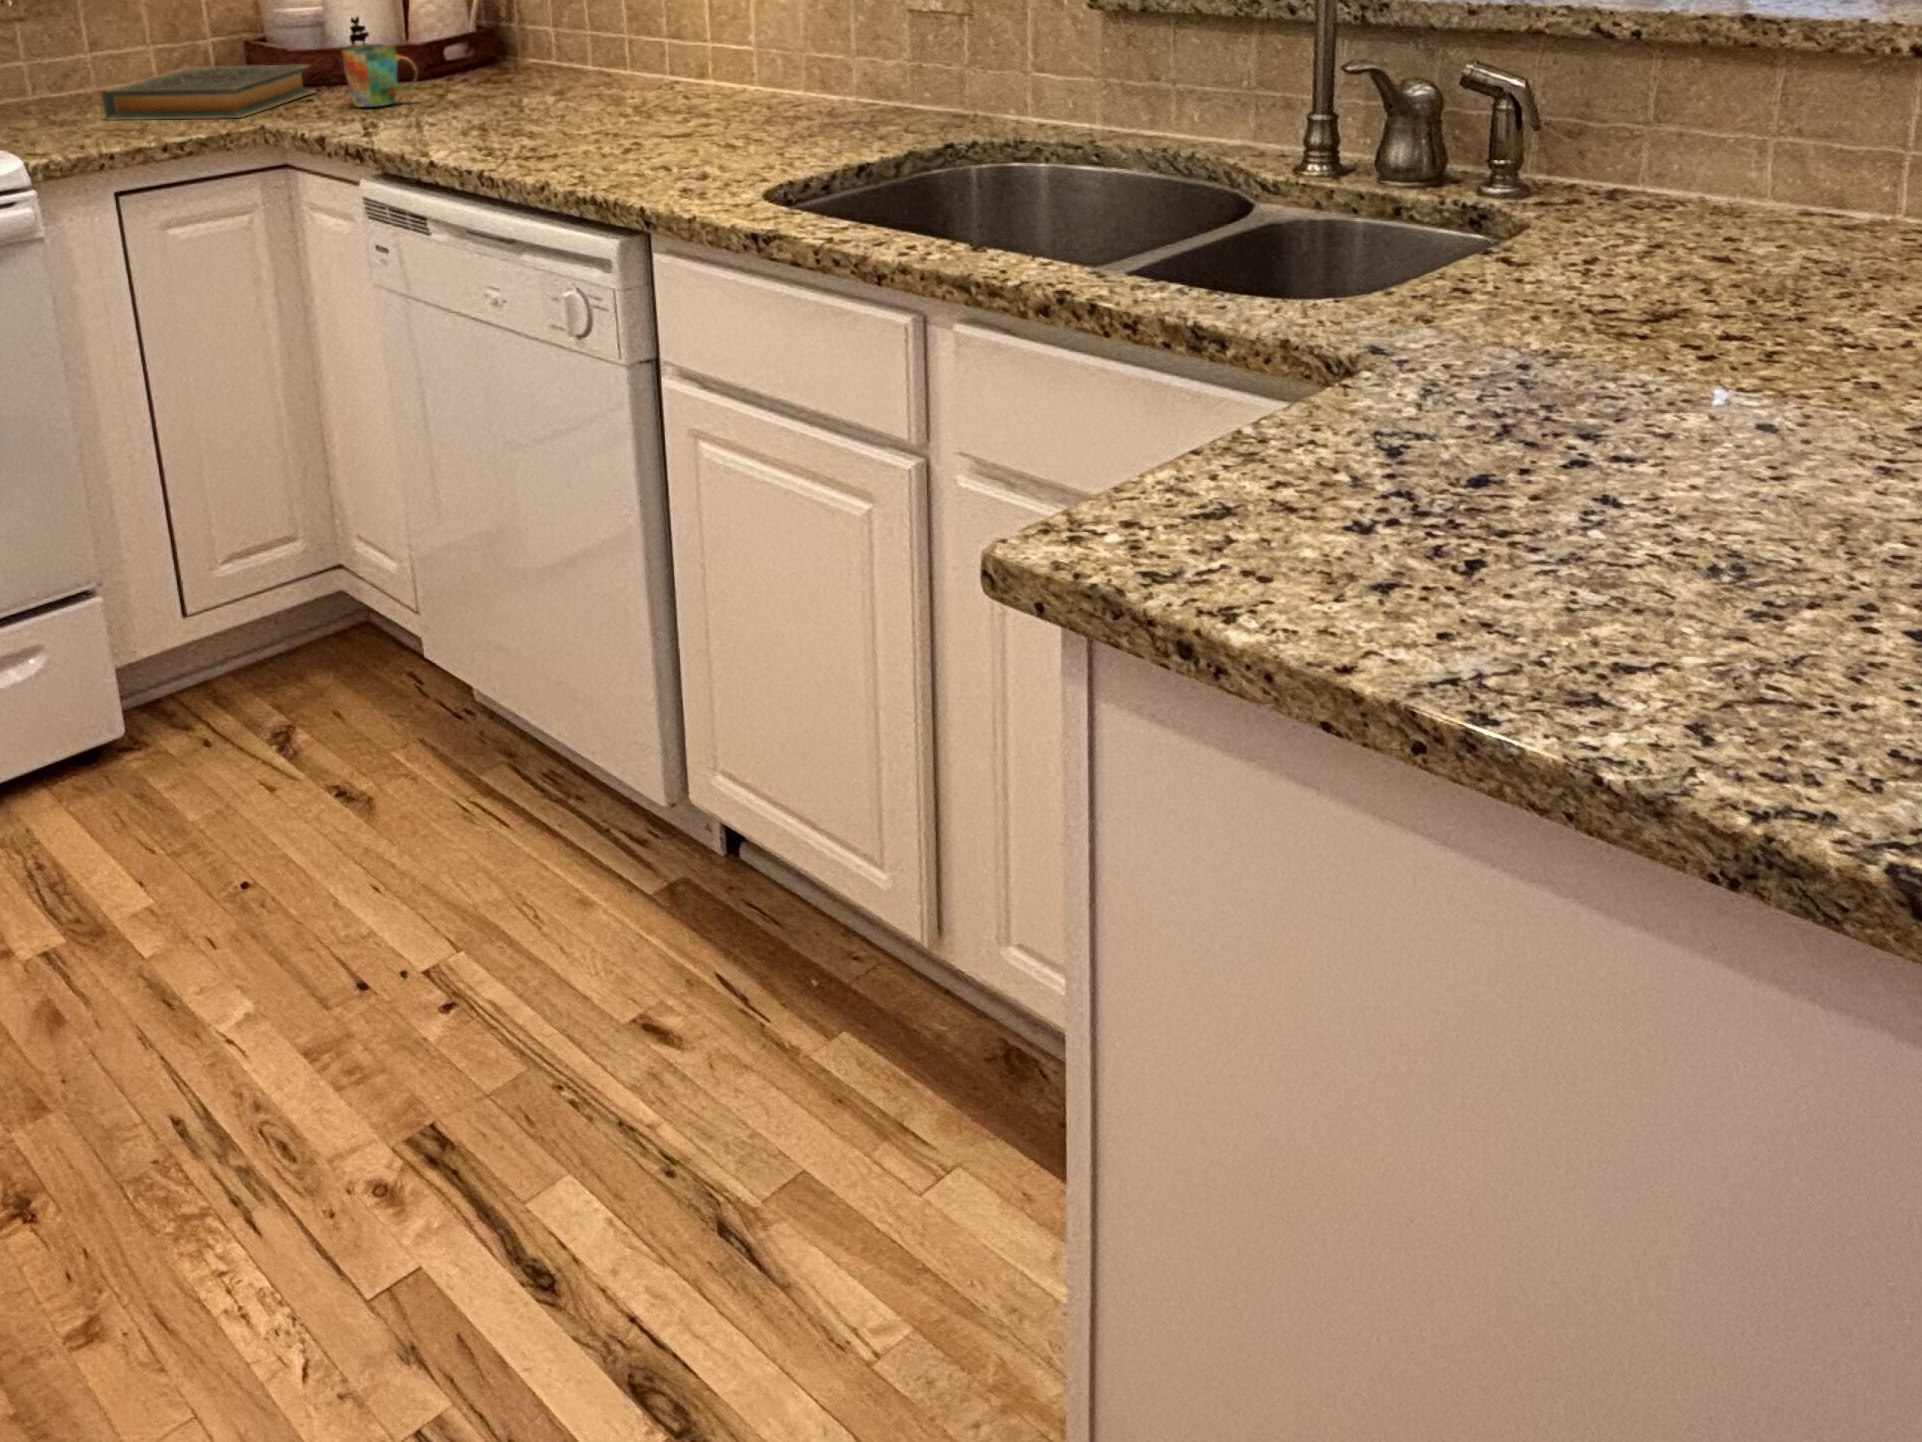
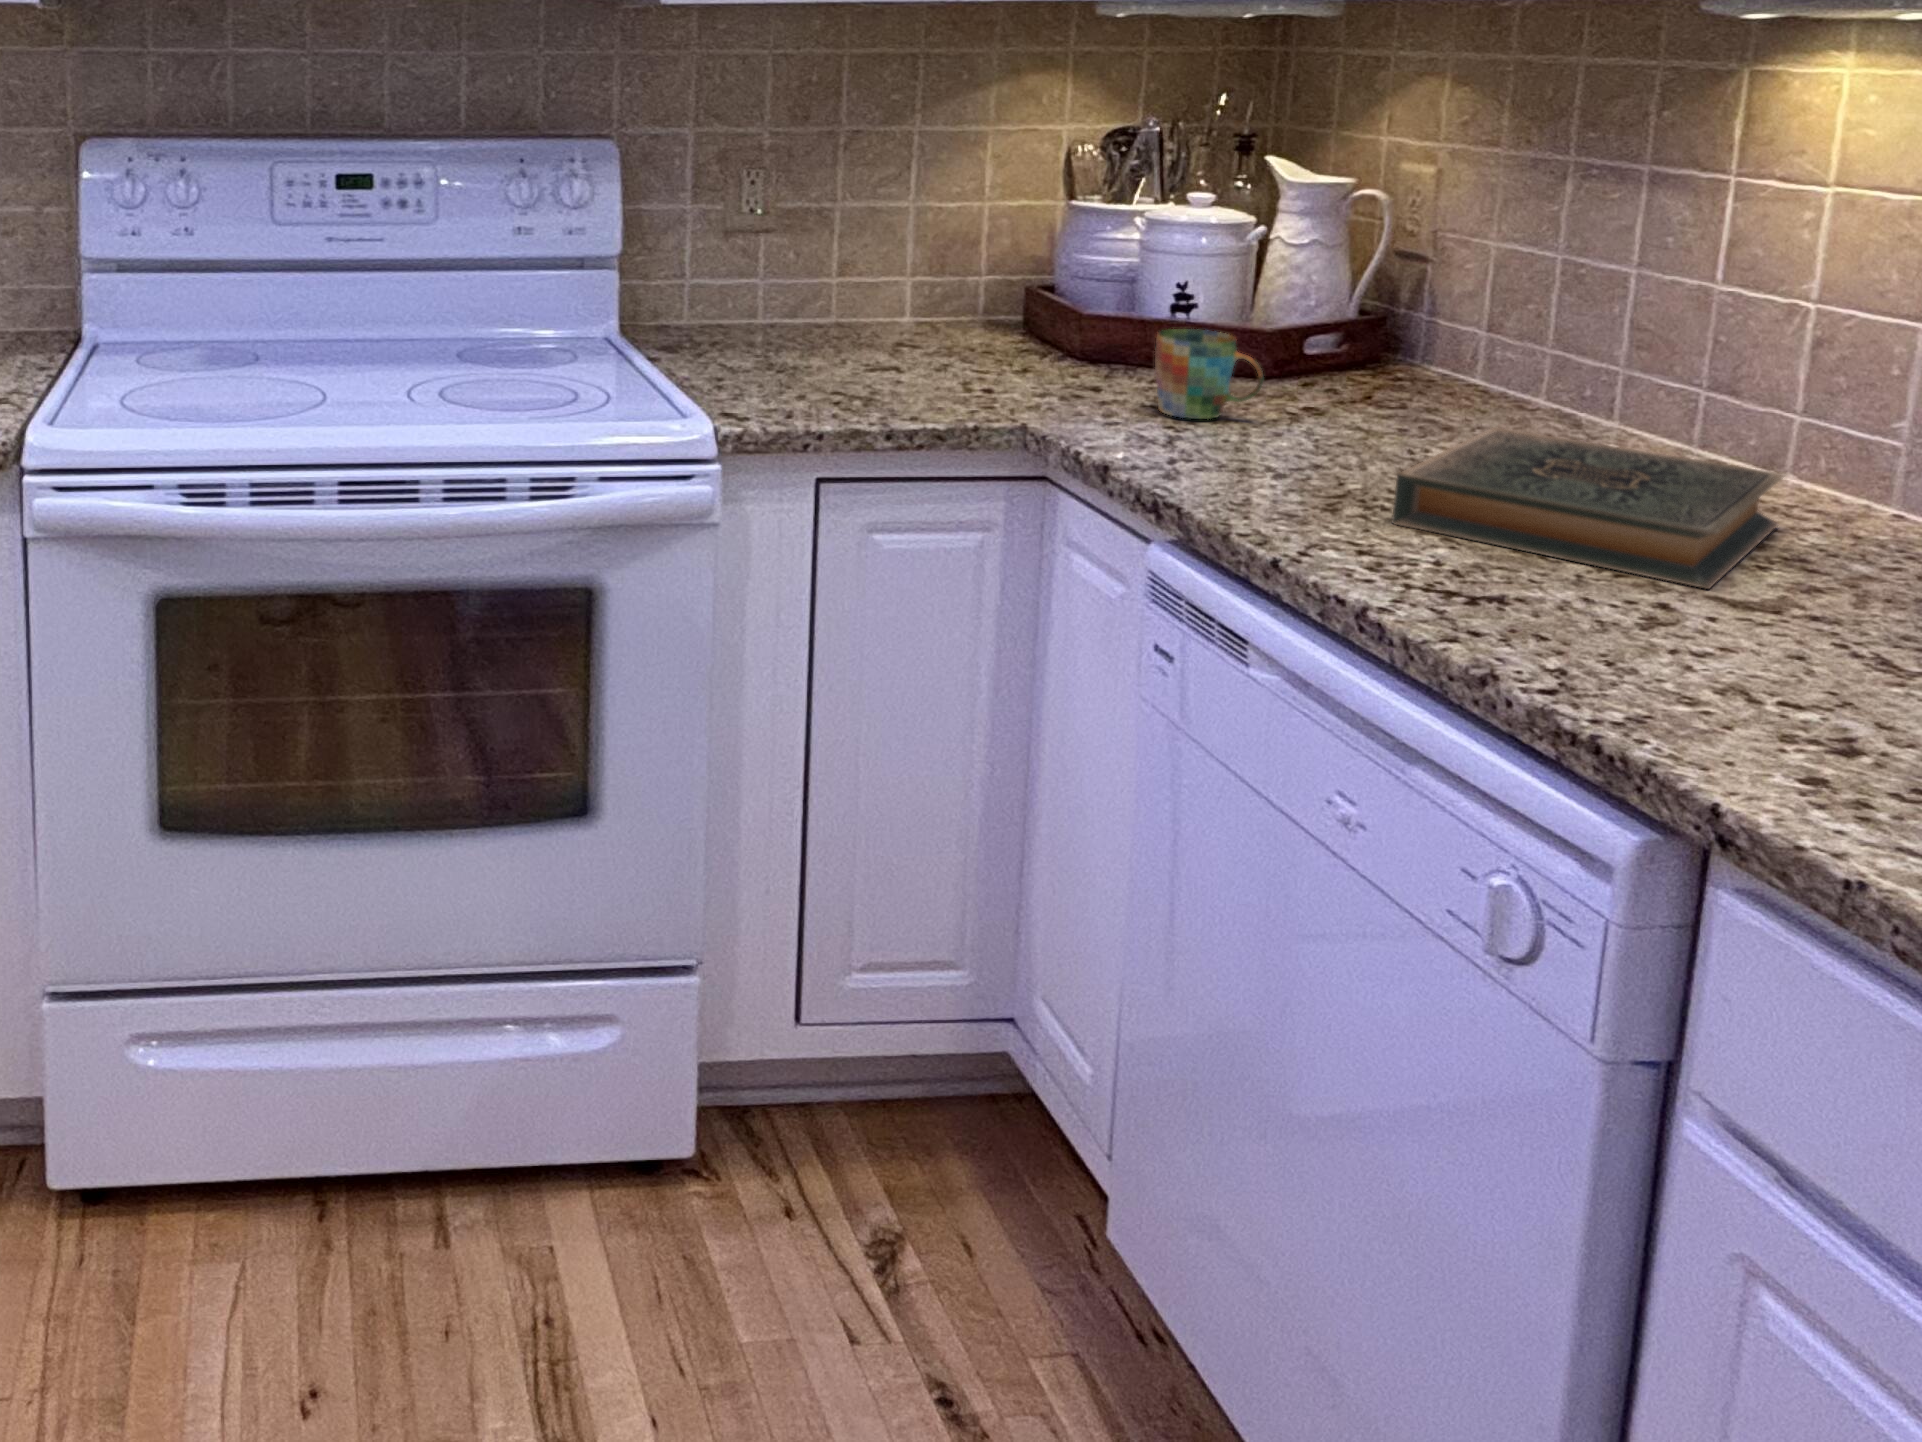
hardback book: present [102,65,314,120] -> present [1392,428,1785,589]

